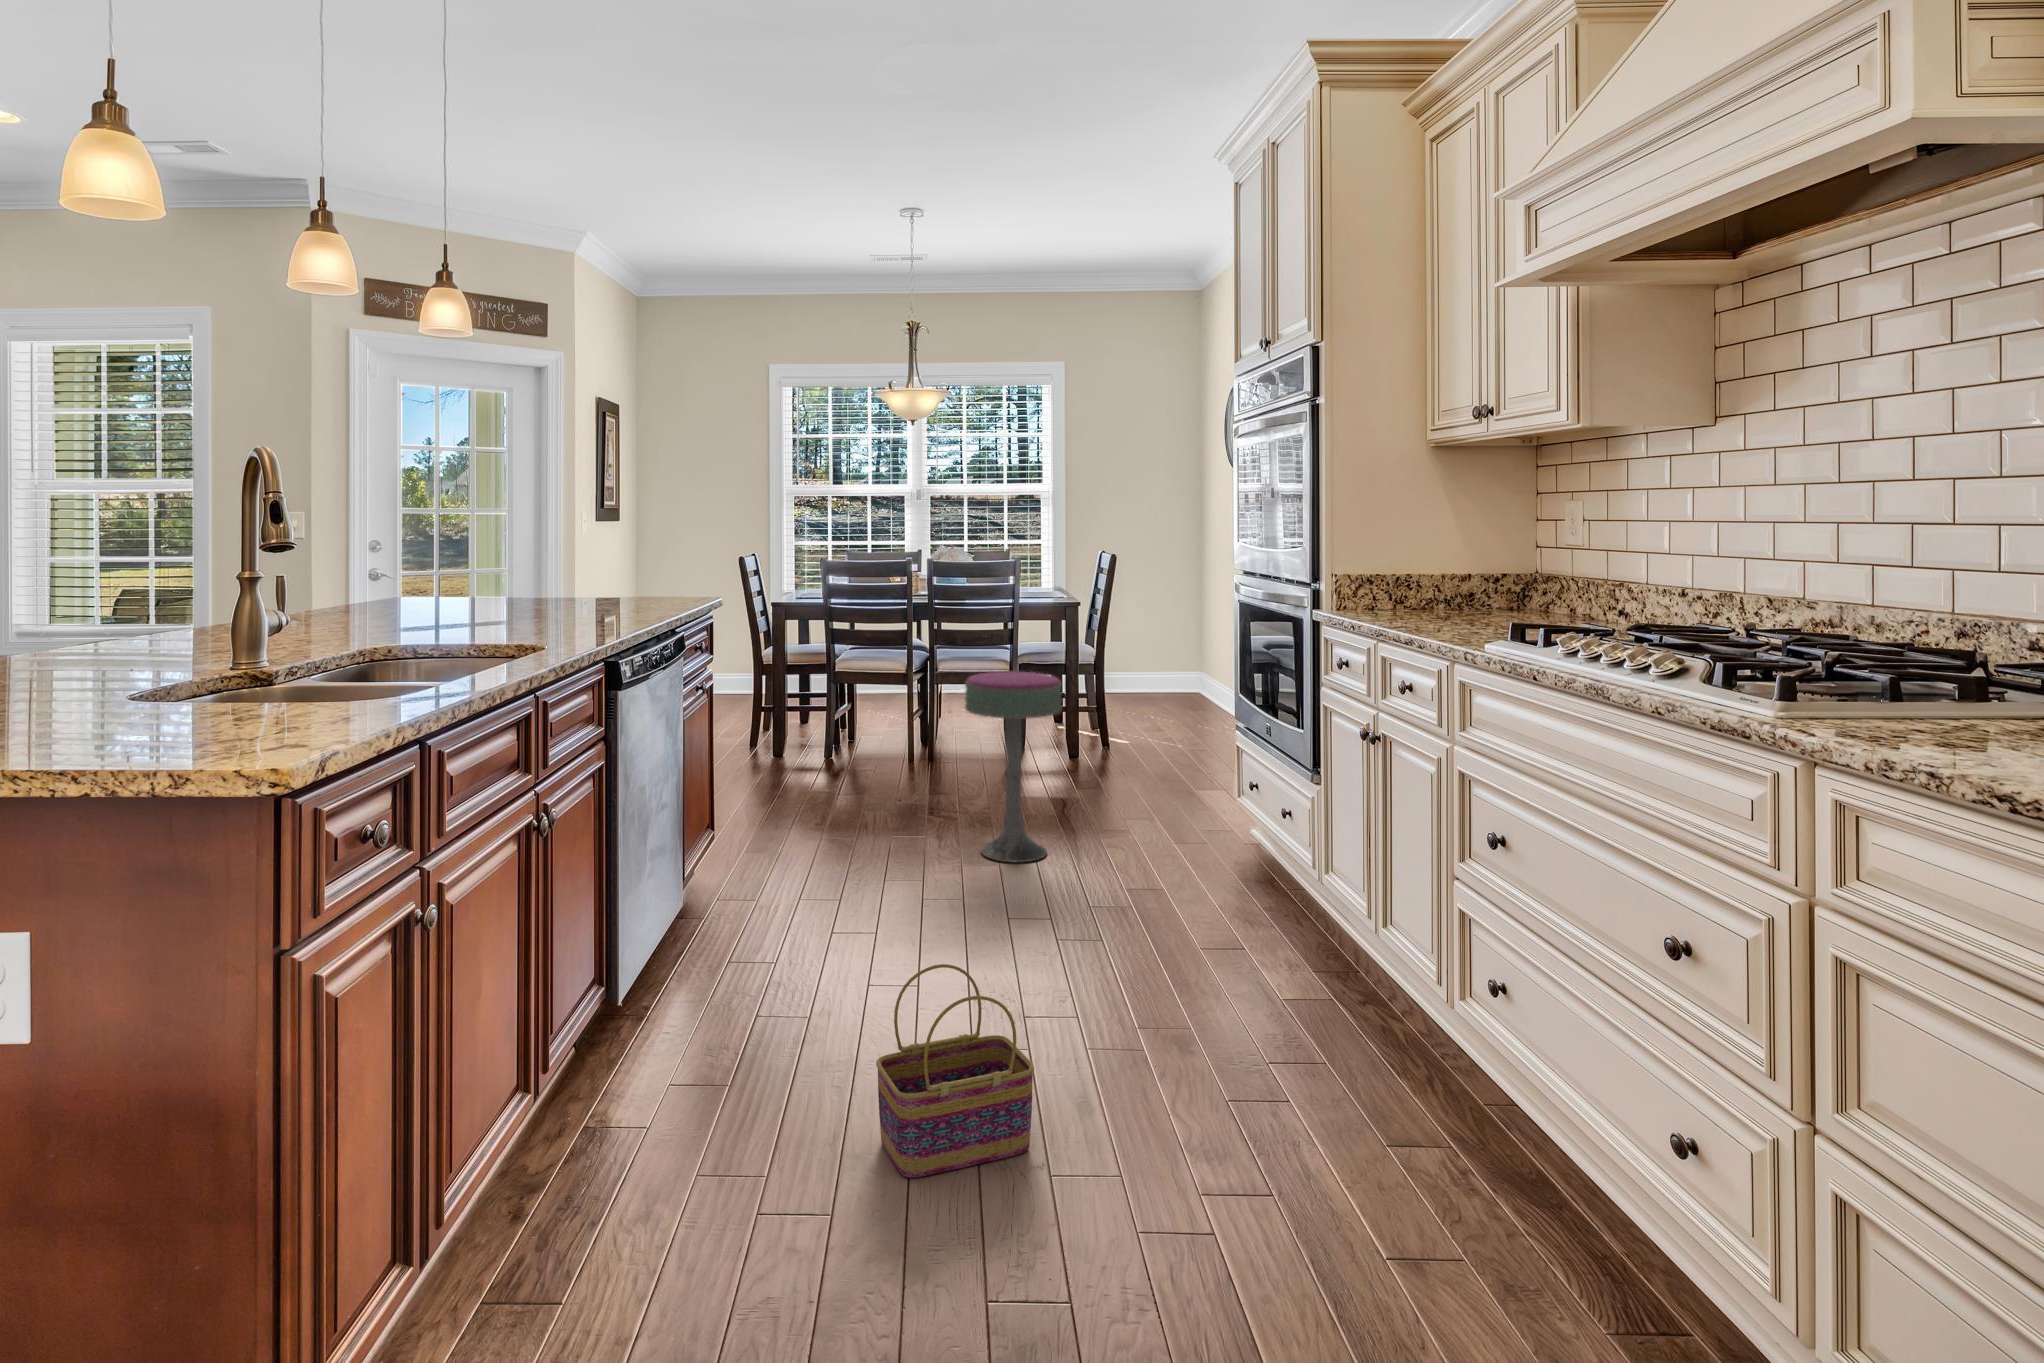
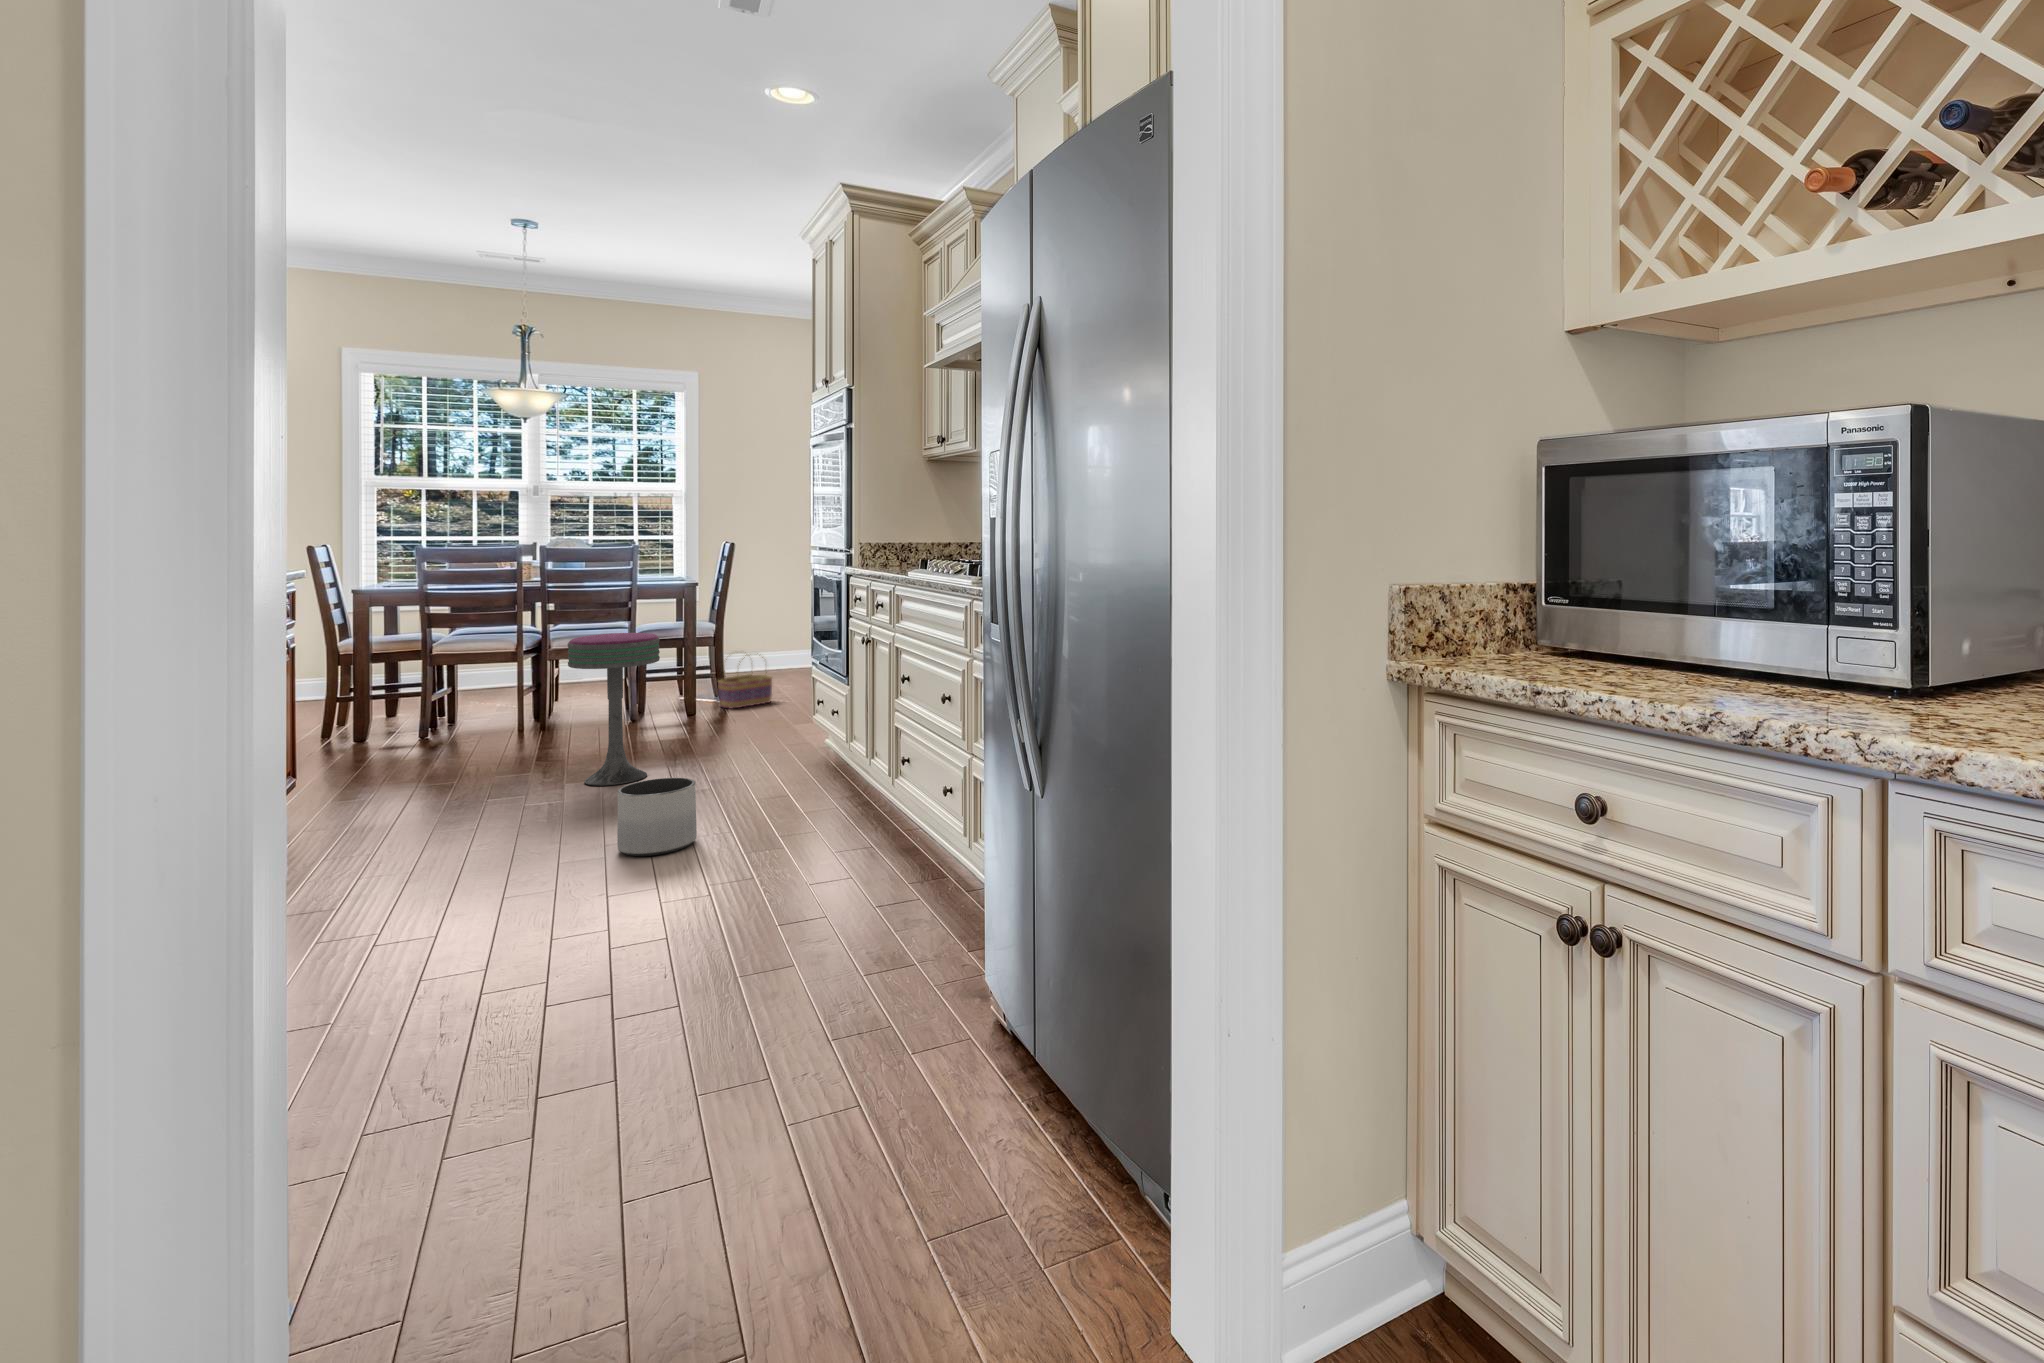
planter: none [1036,894,1133,1012] -> present [617,778,697,856]
basket: present [876,964,1034,1177] -> present [718,654,772,708]

